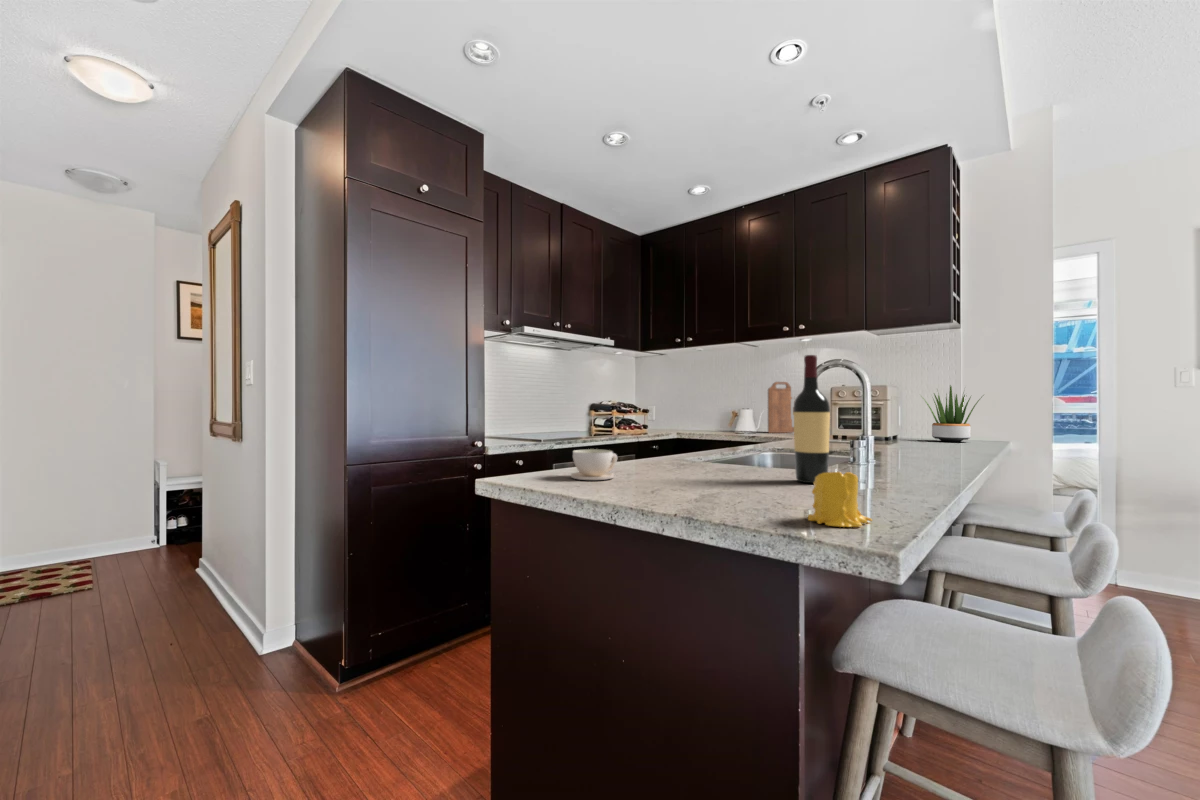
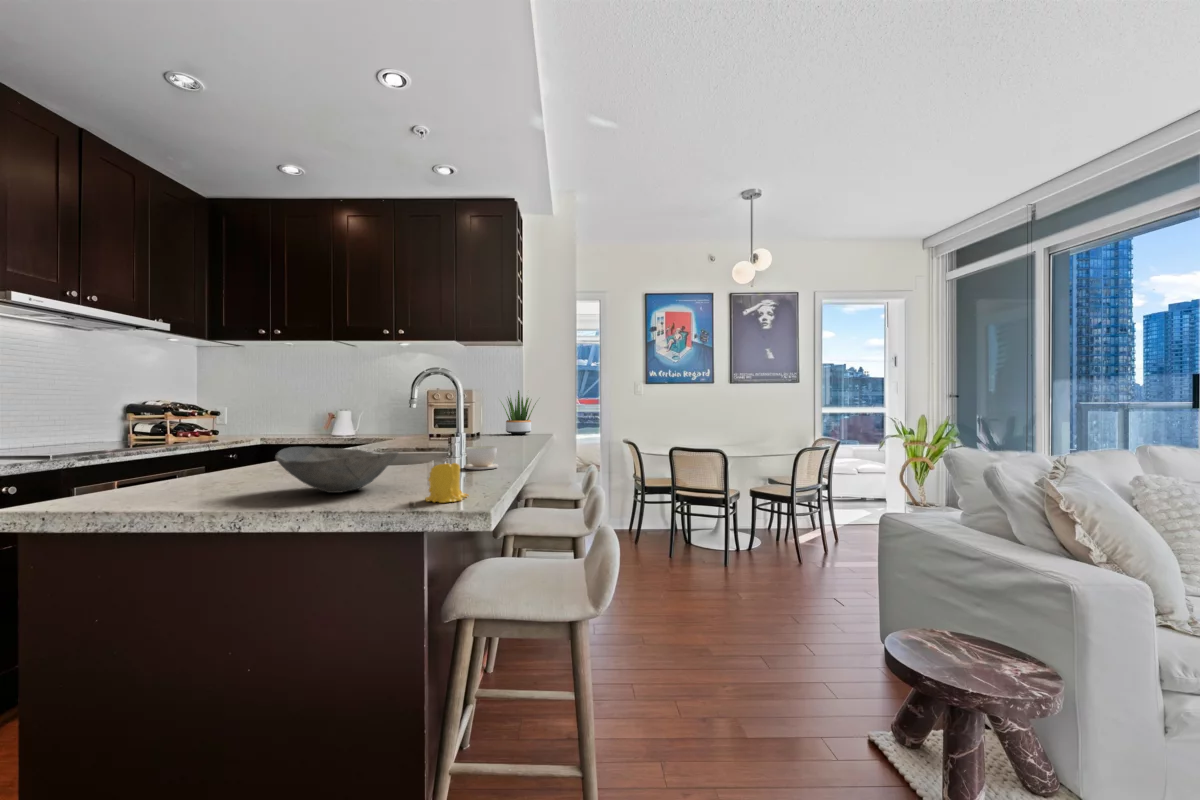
wine bottle: present [793,355,830,483] -> none [406,370,435,476]
cutting board: present [768,382,794,433] -> none [366,383,393,434]
bowl: none [651,440,779,494] -> present [275,447,398,493]
coffee cup: present [571,449,617,480] -> present [464,446,498,470]

